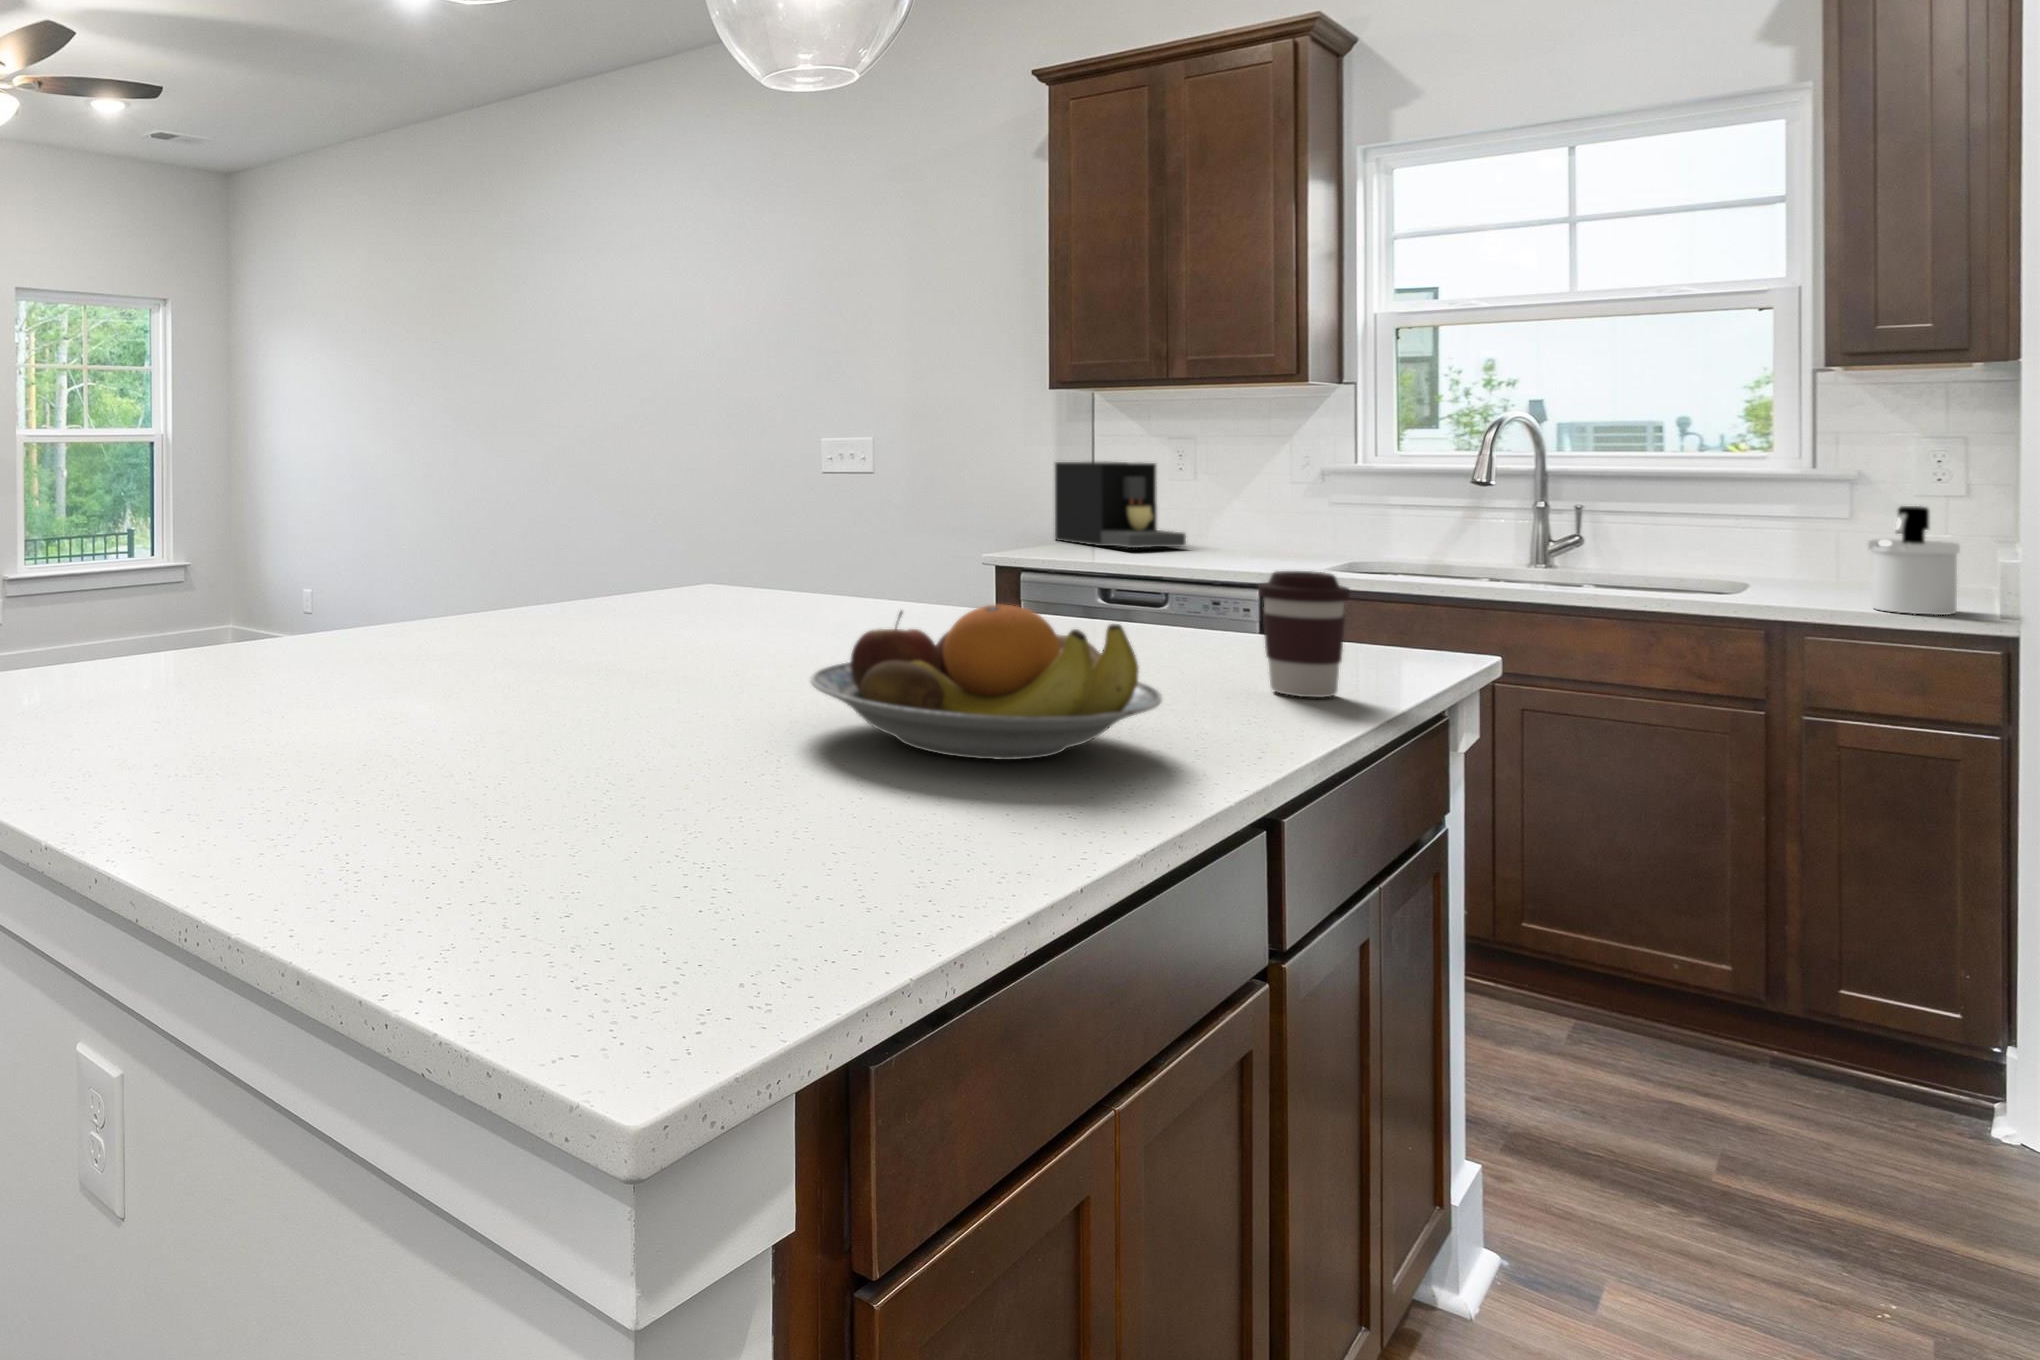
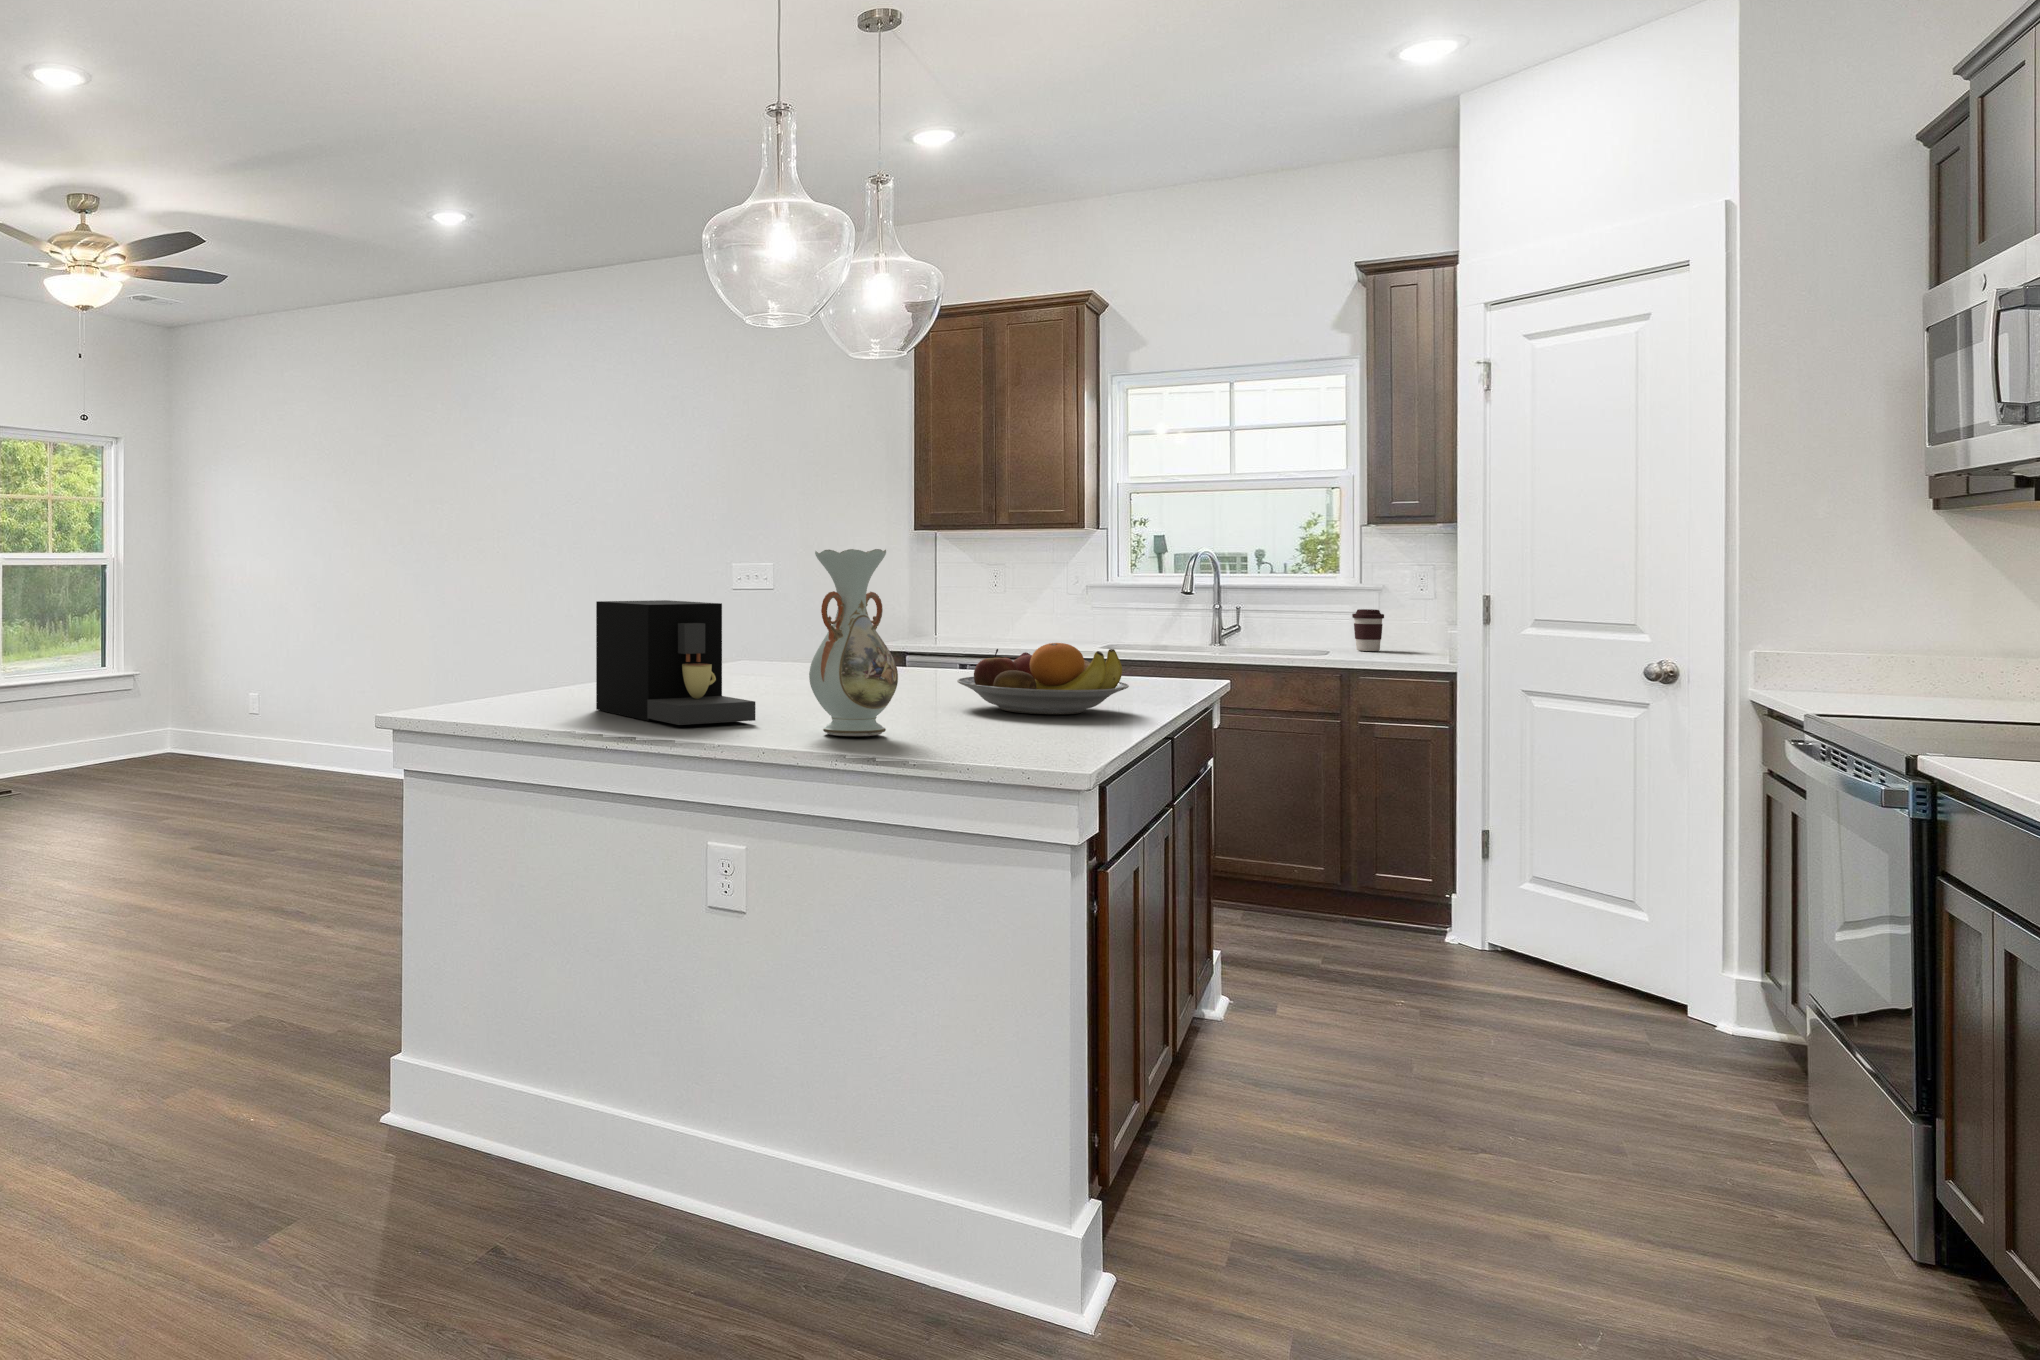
vase: none [302,407,497,832] -> present [809,549,898,736]
coffee maker: present [1055,462,1186,548] -> present [596,600,755,725]
soap dispenser: present [1868,506,1960,615] -> none [1389,603,1432,663]
coffee cup: present [1258,571,1350,697] -> present [1352,609,1384,651]

